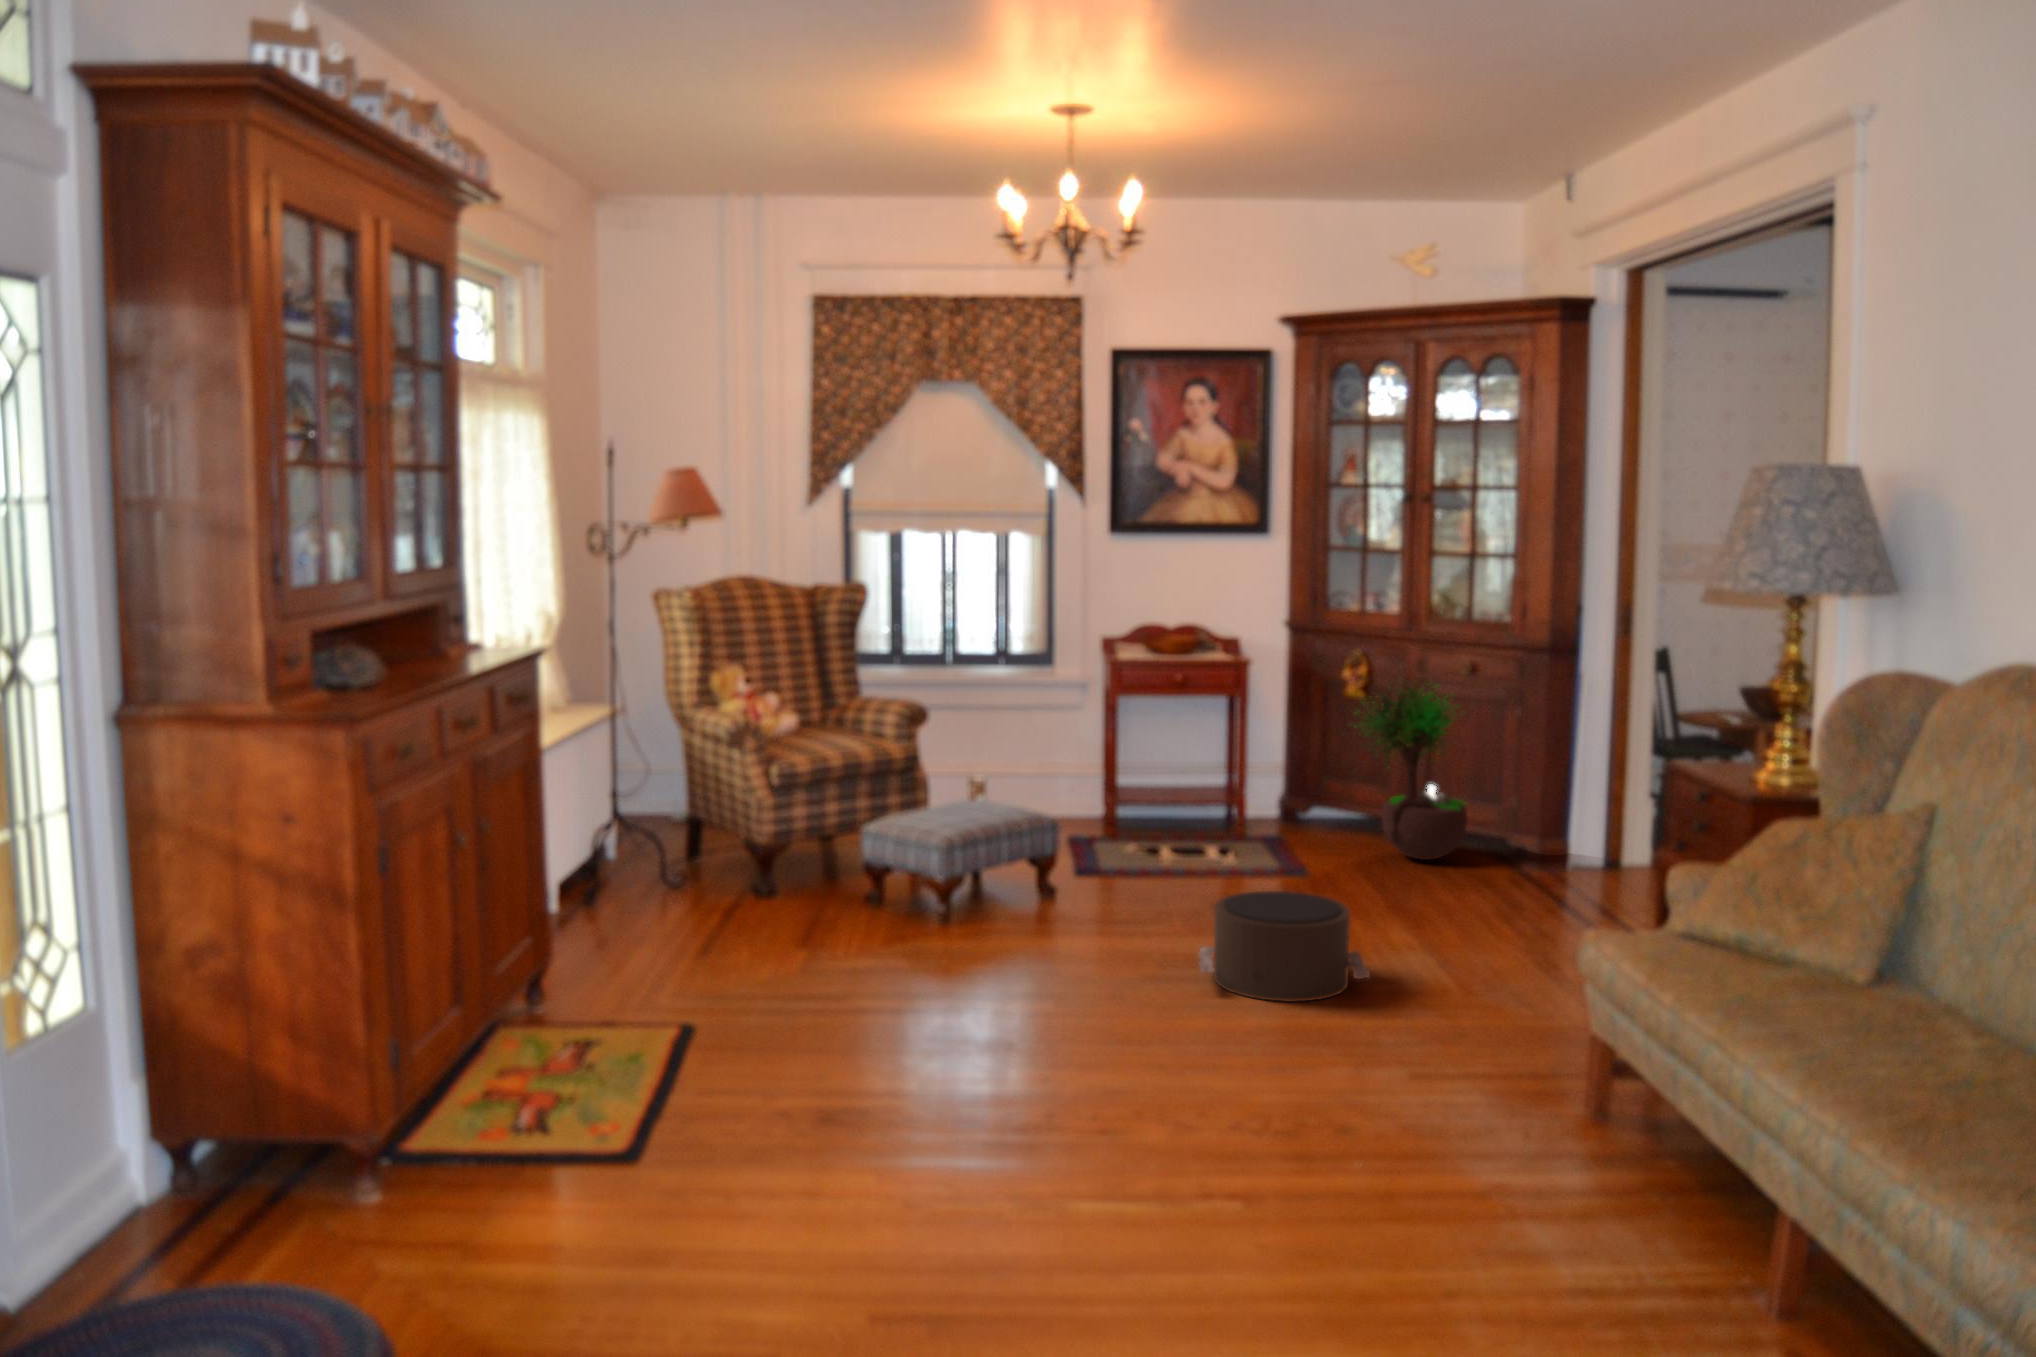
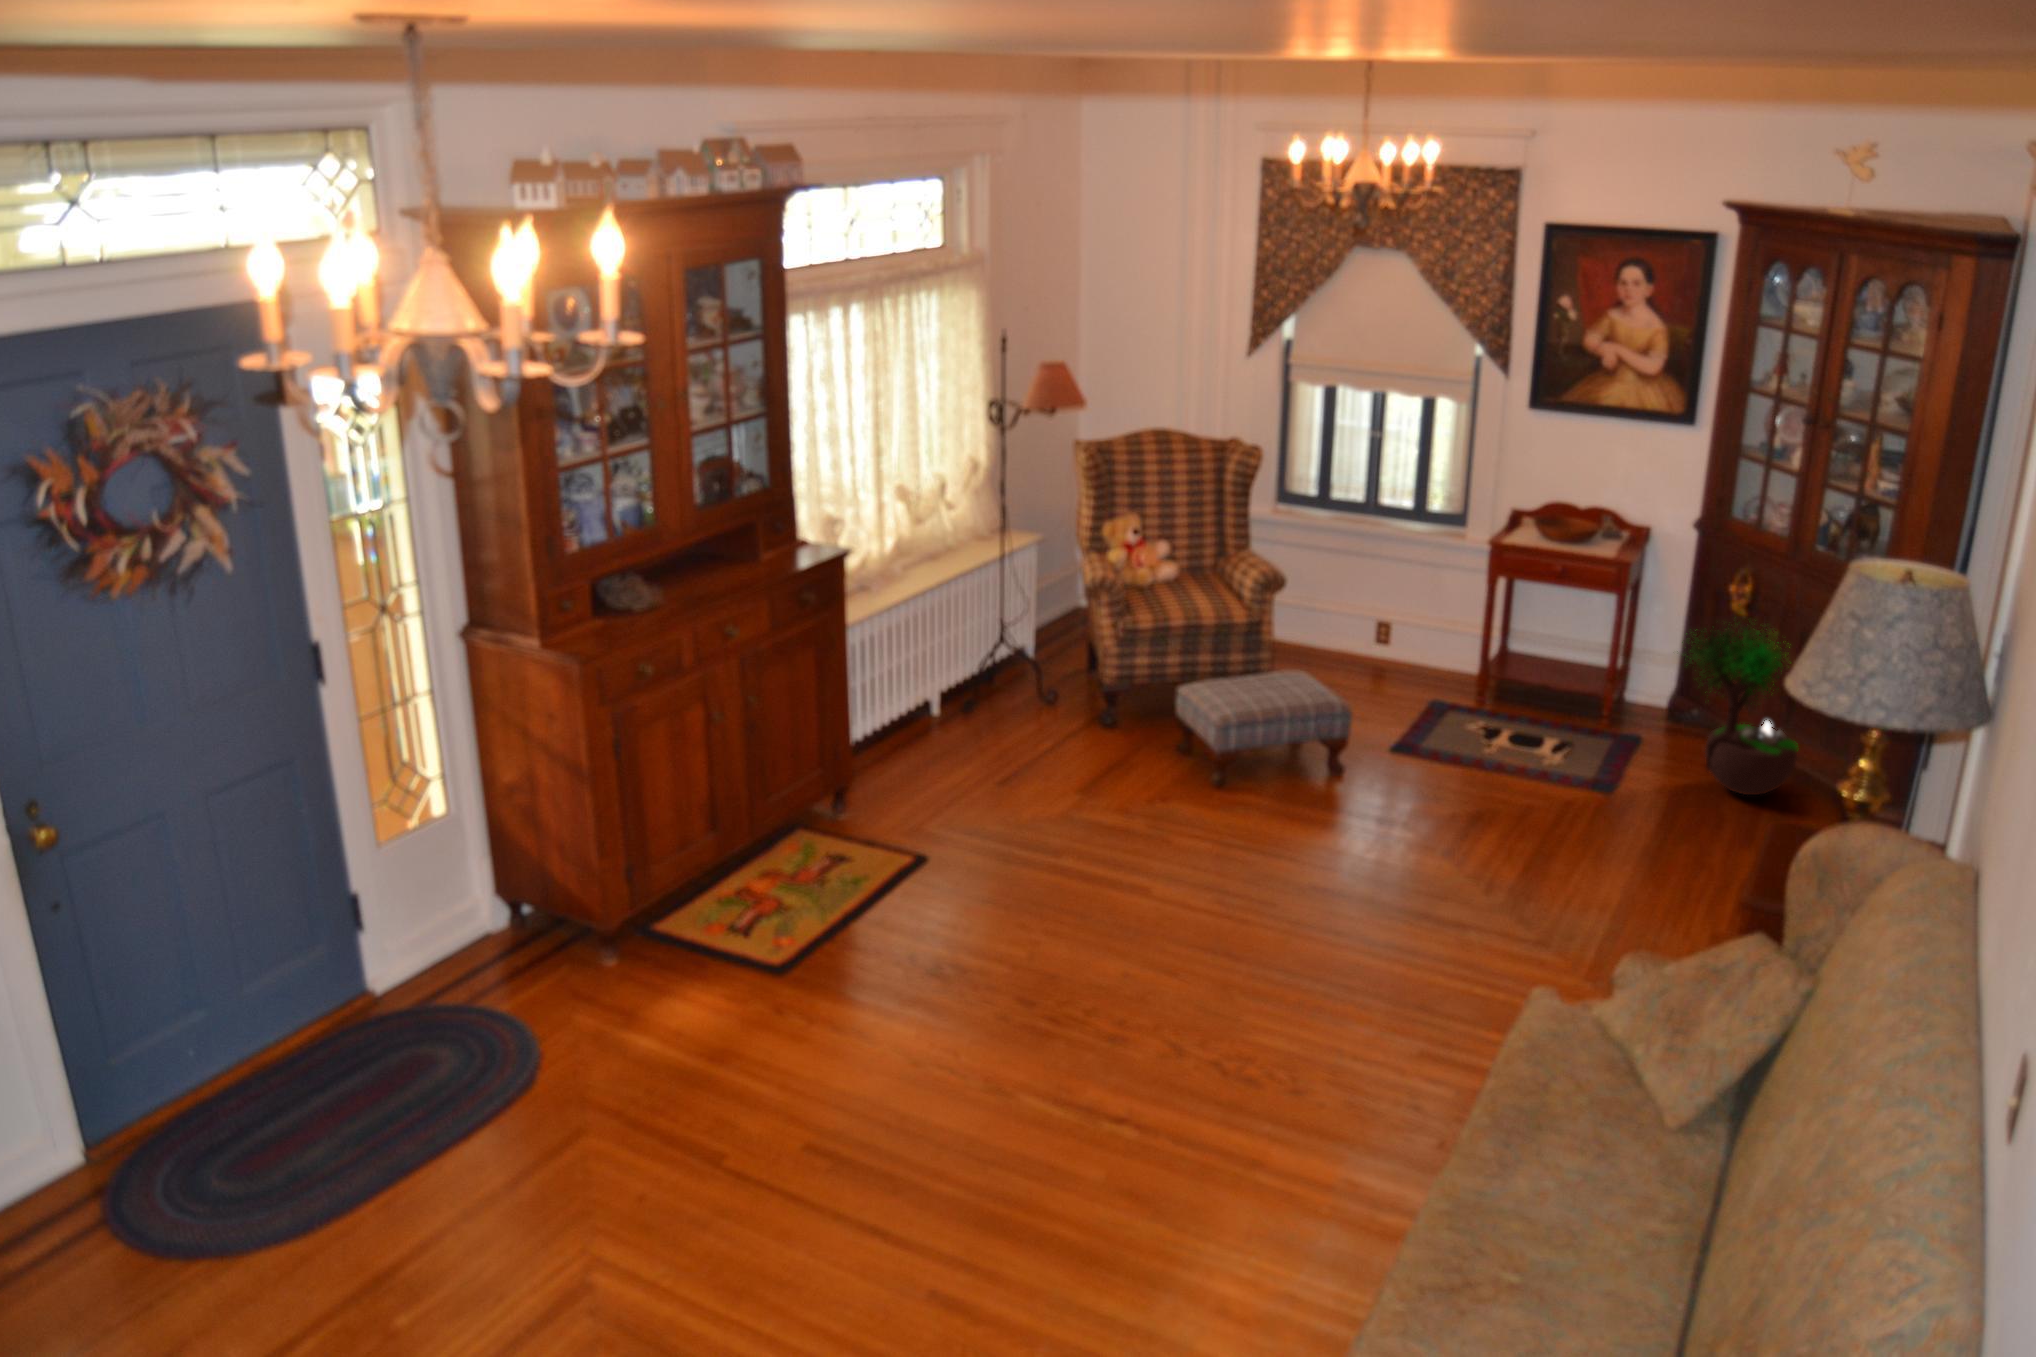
pouf: present [1199,891,1370,1002] -> none [1334,817,1493,928]

